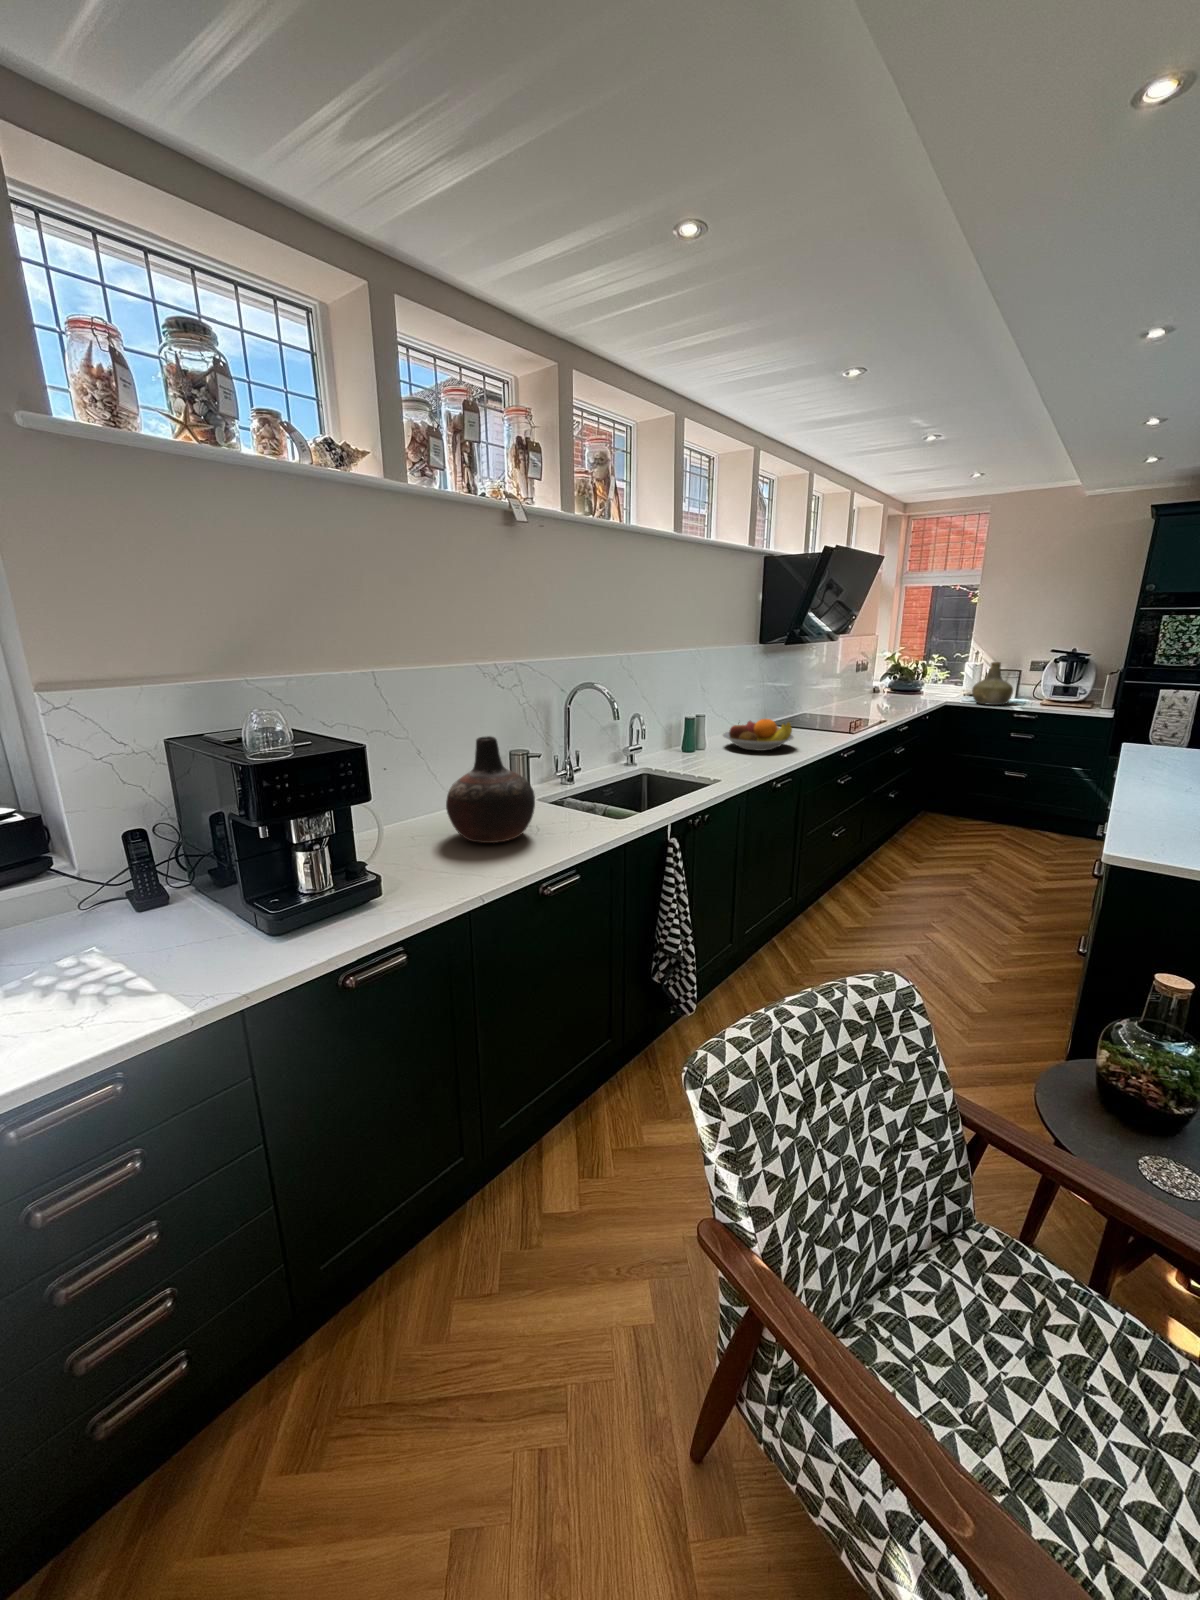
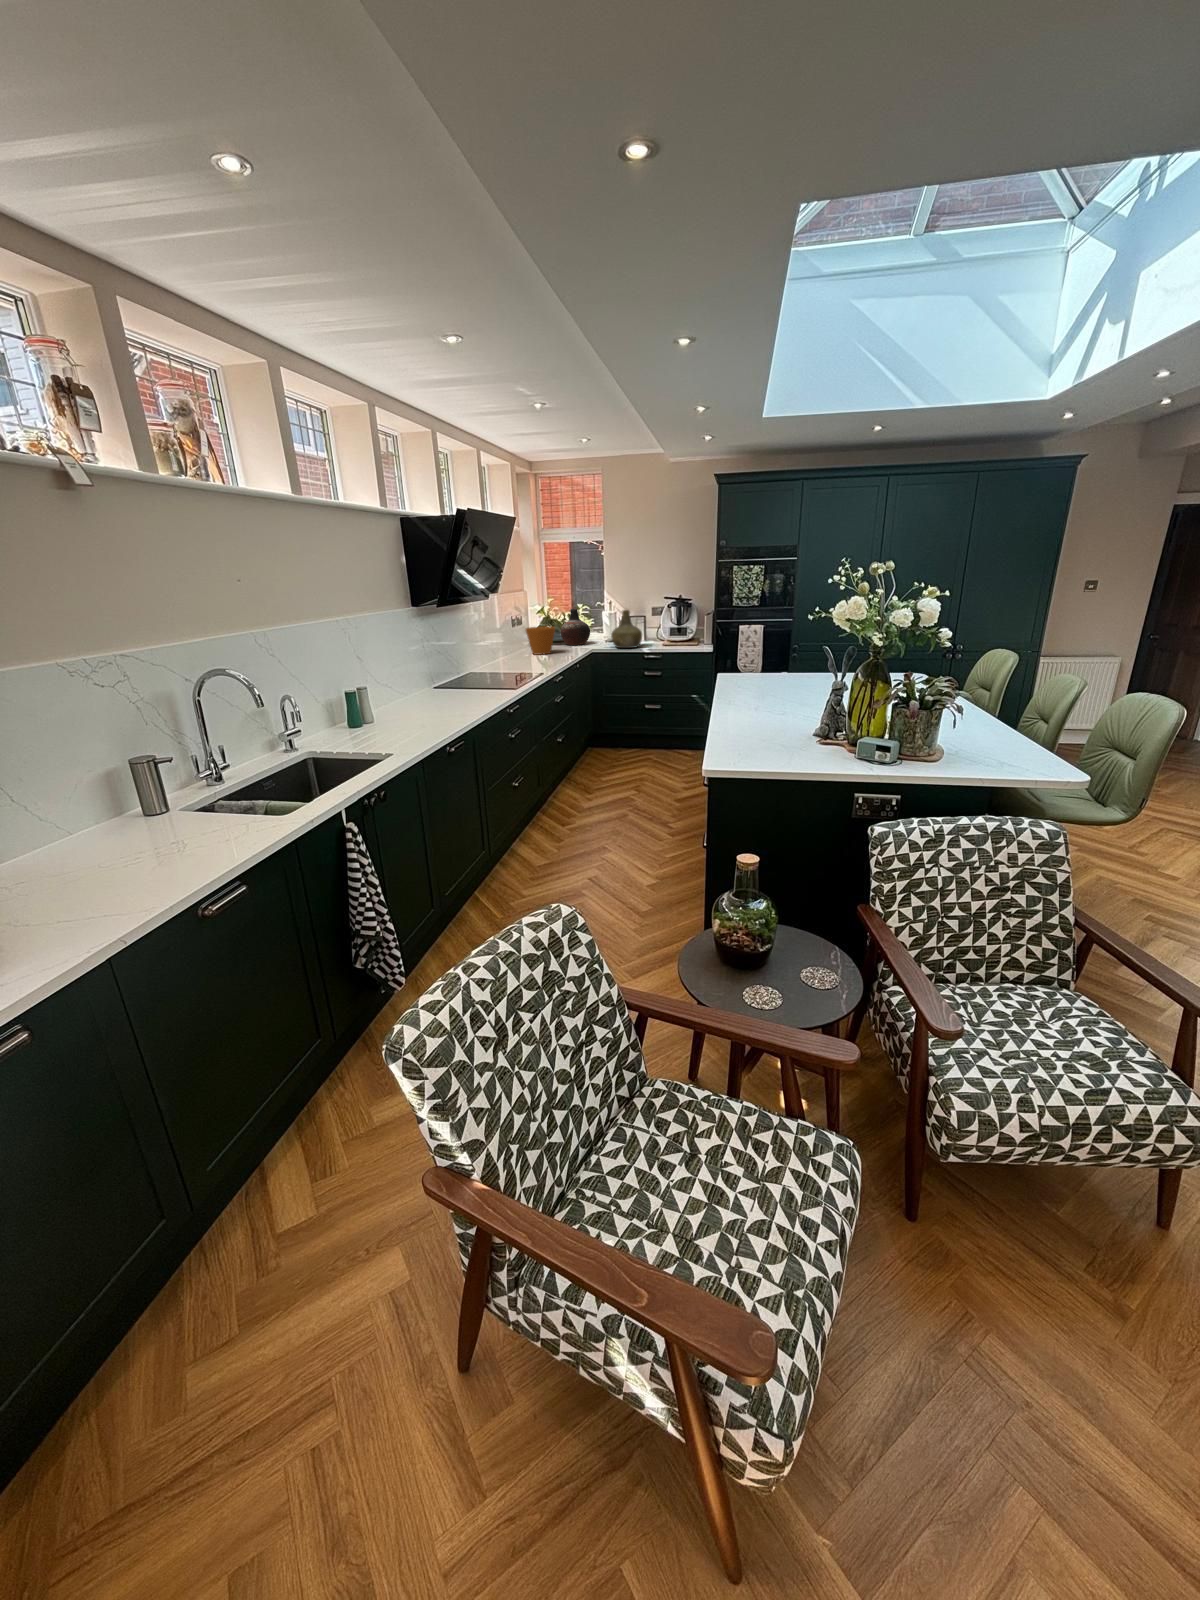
flower pot: none [871,674,906,703] -> present [526,626,555,655]
fruit bowl: present [723,719,794,751] -> none [387,684,460,717]
vase: present [446,736,535,843] -> present [561,609,590,645]

